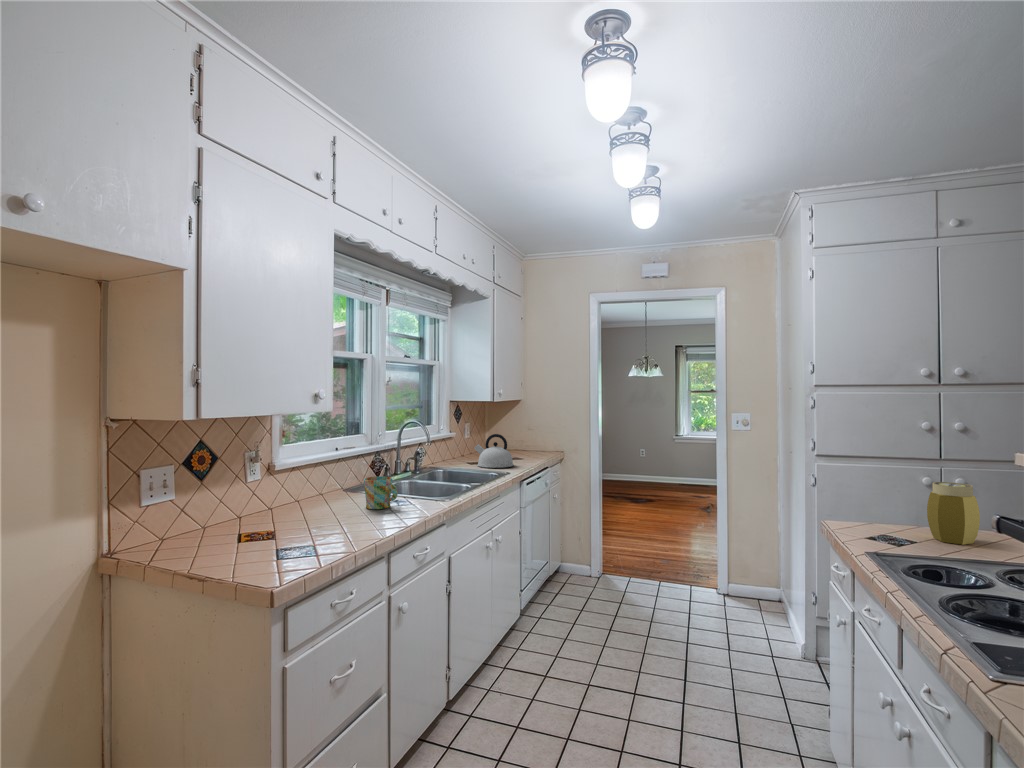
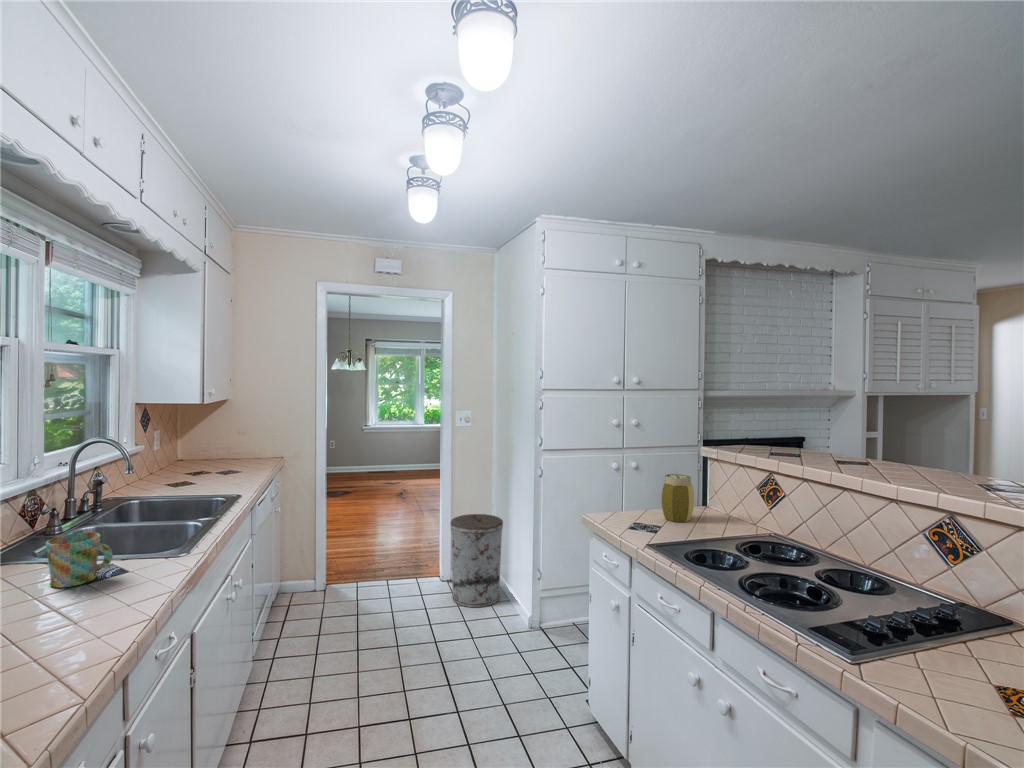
kettle: present [474,434,514,468] -> none [178,446,236,490]
trash can: none [719,524,781,626] -> present [450,514,503,607]

